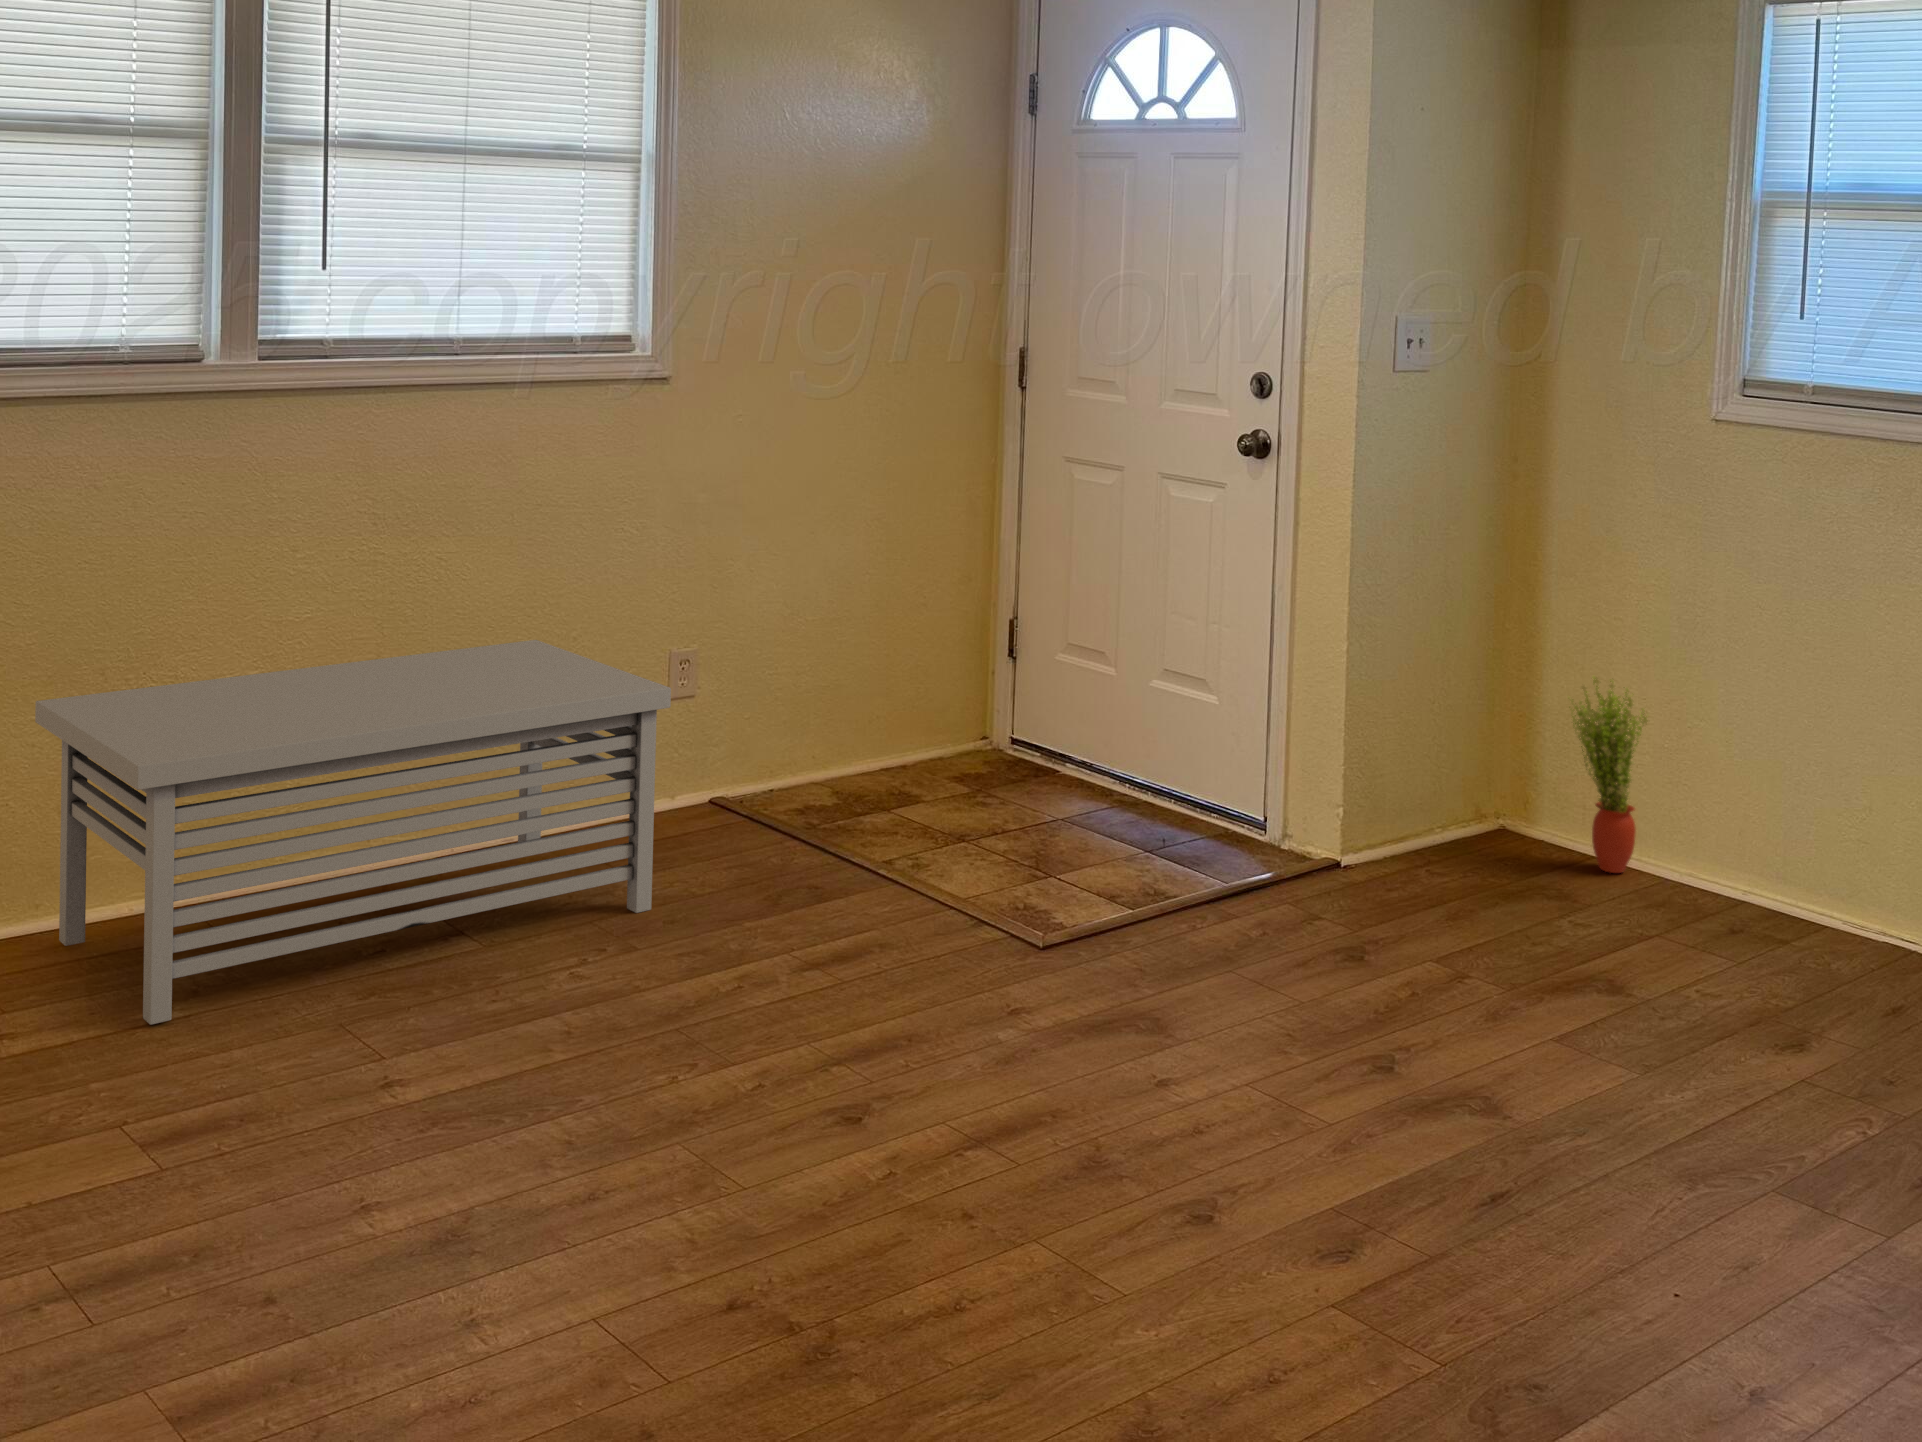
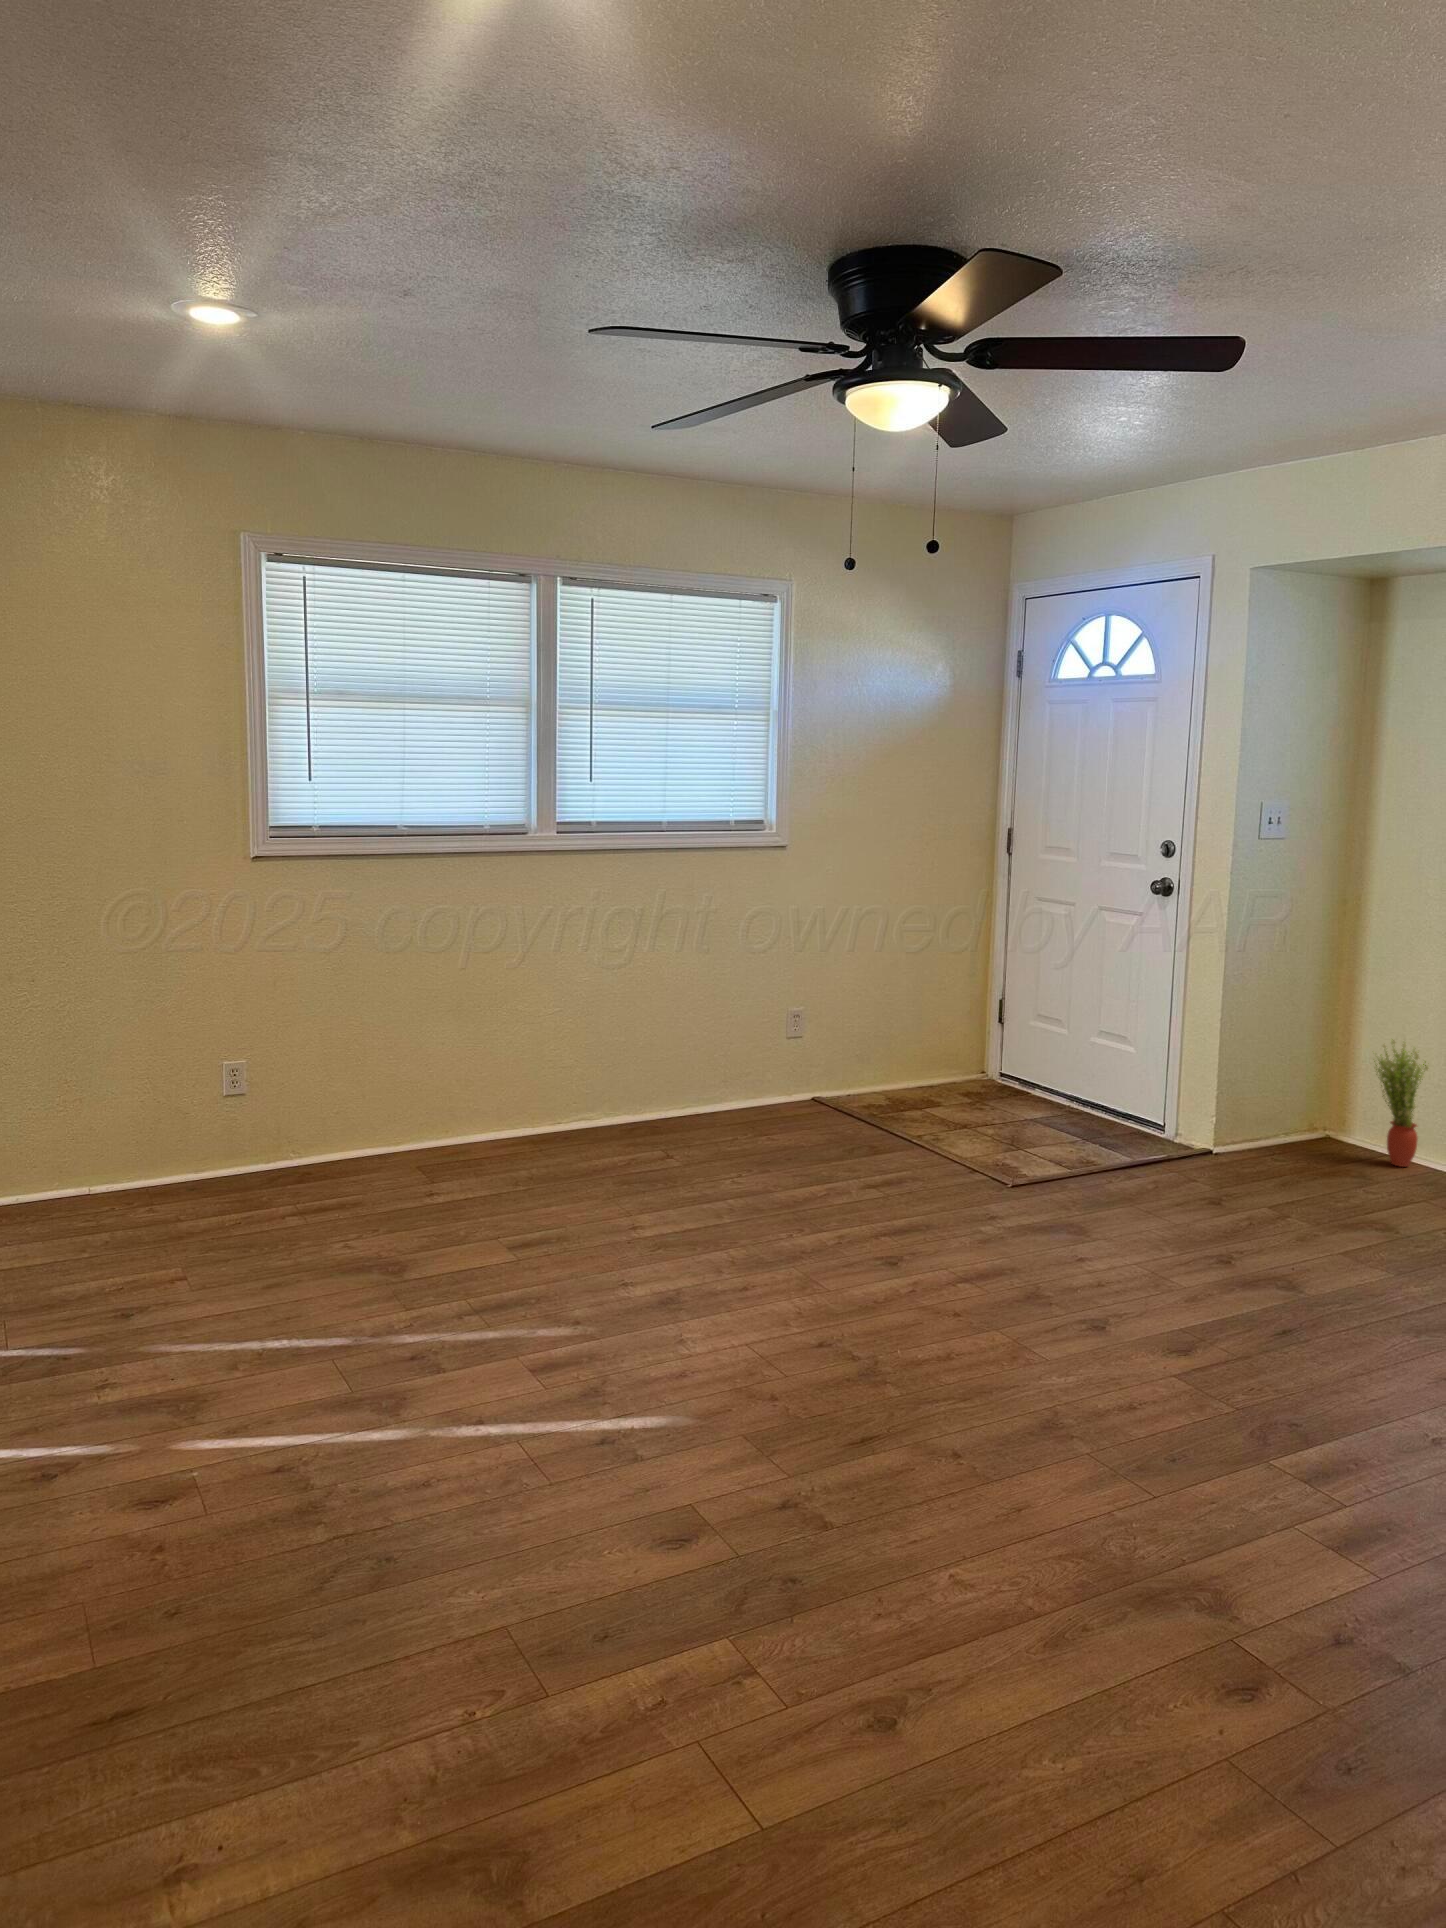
storage bench: present [35,640,671,1025] -> none [441,999,789,1194]

